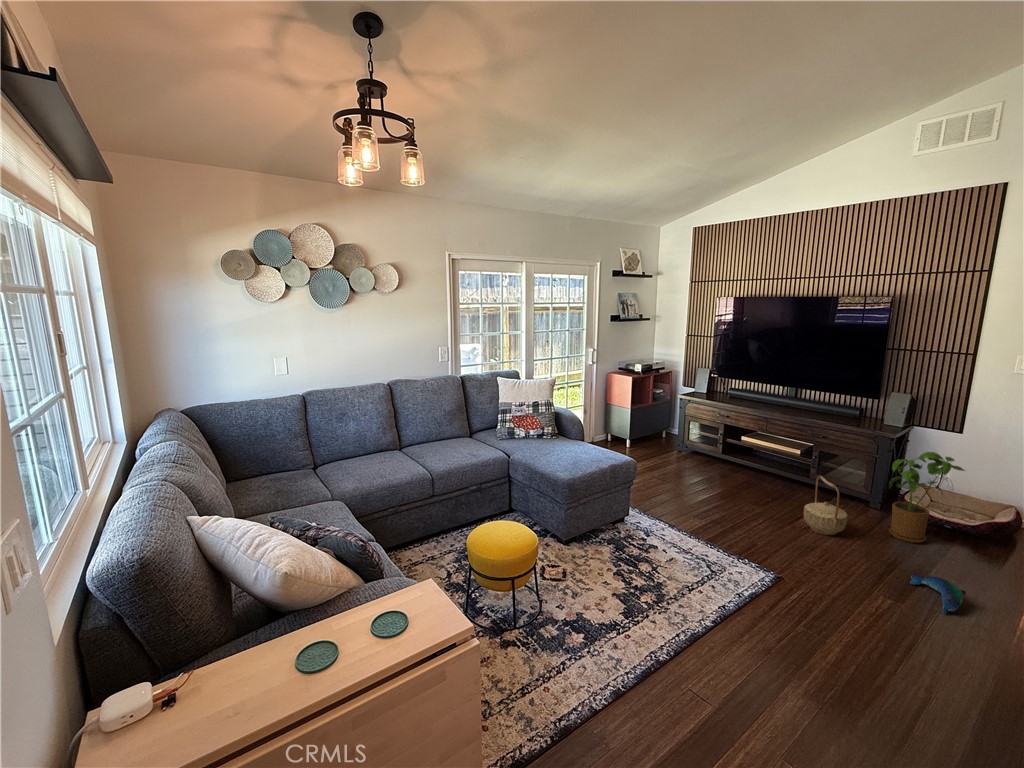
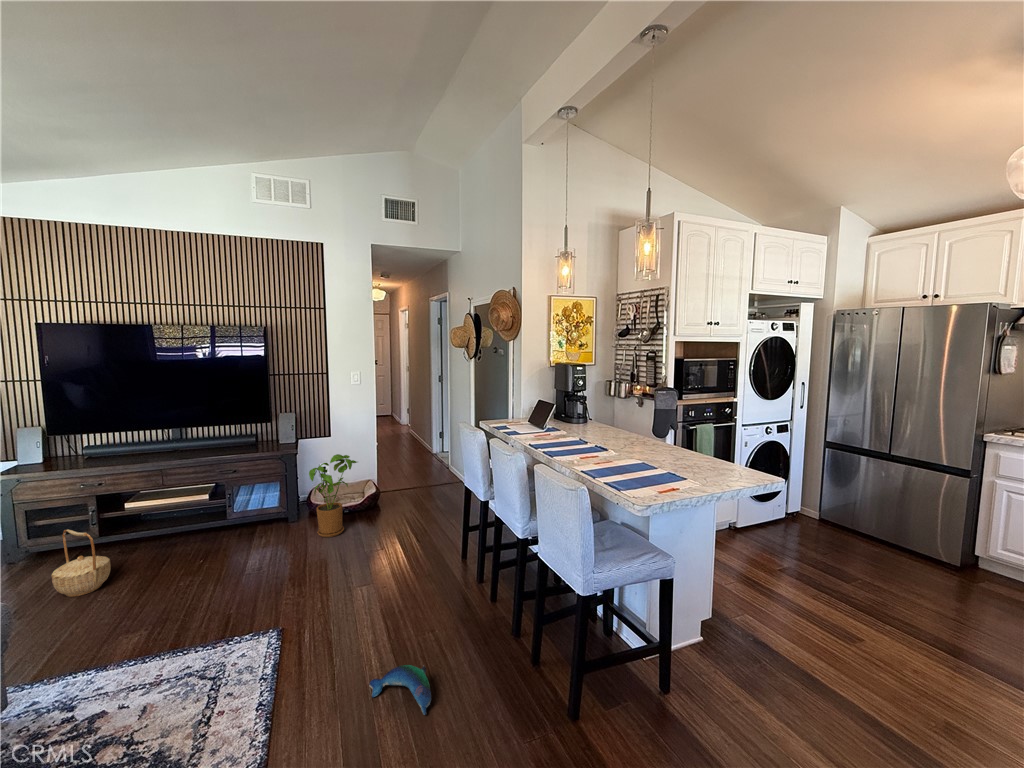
basket: present [804,476,848,535] -> present [51,529,111,597]
plush toy: present [909,574,966,613] -> present [369,665,431,715]

